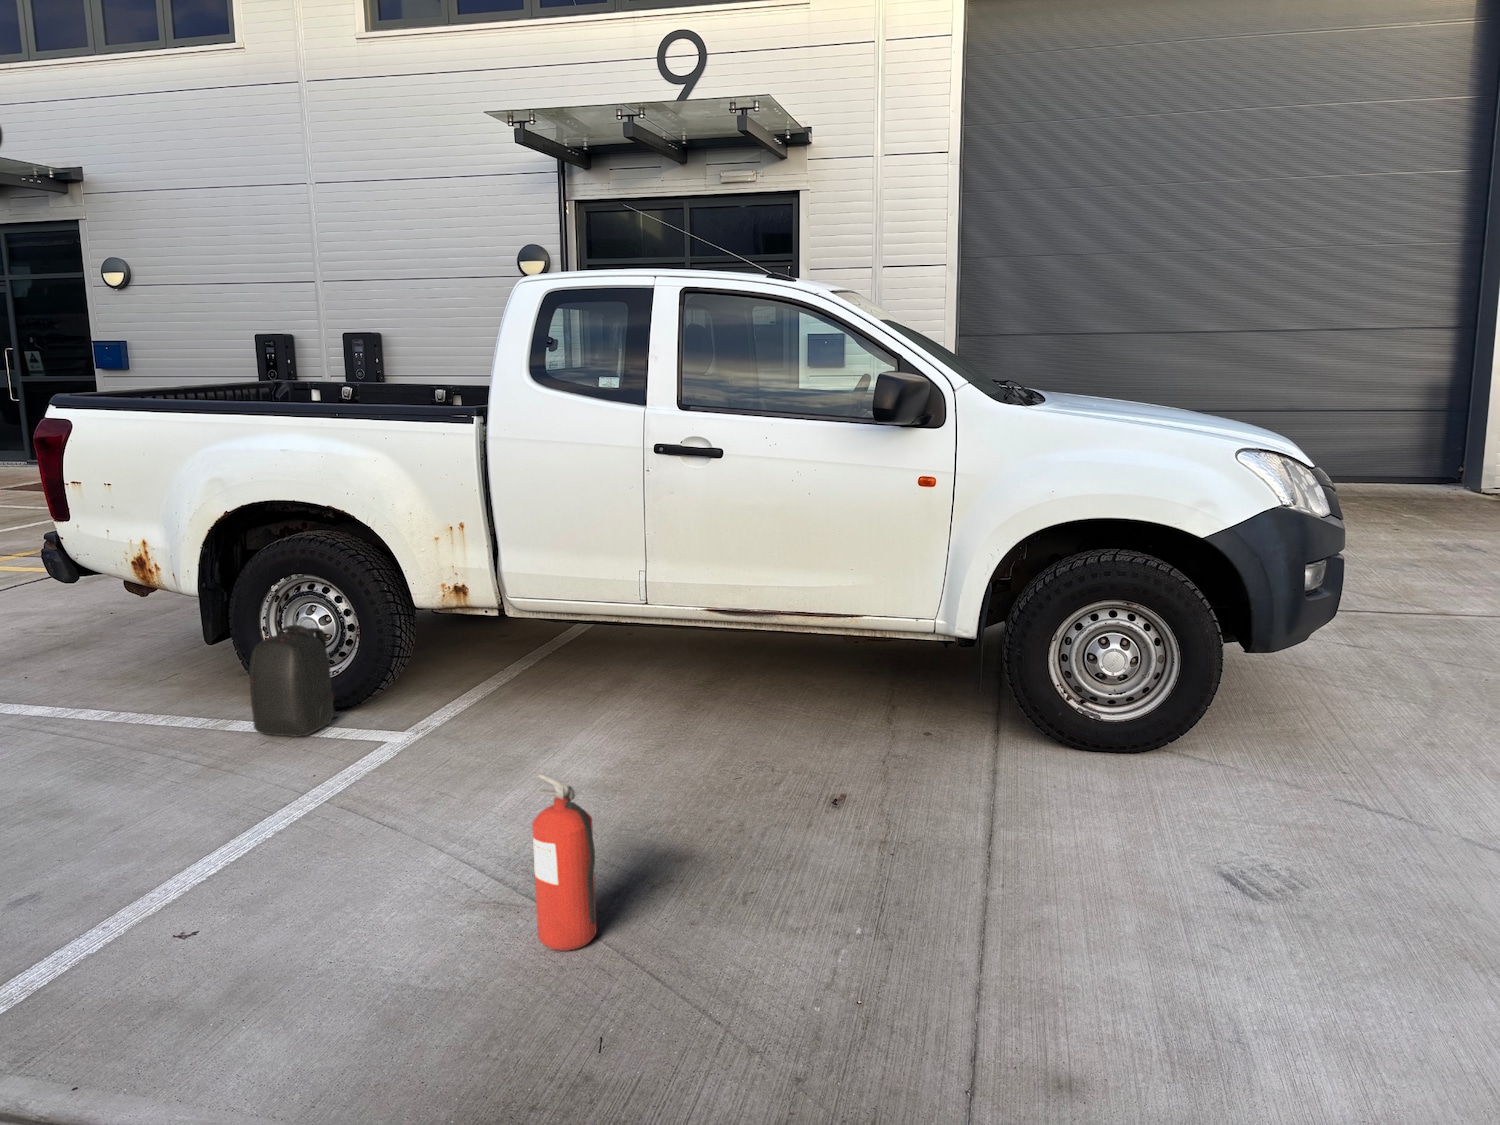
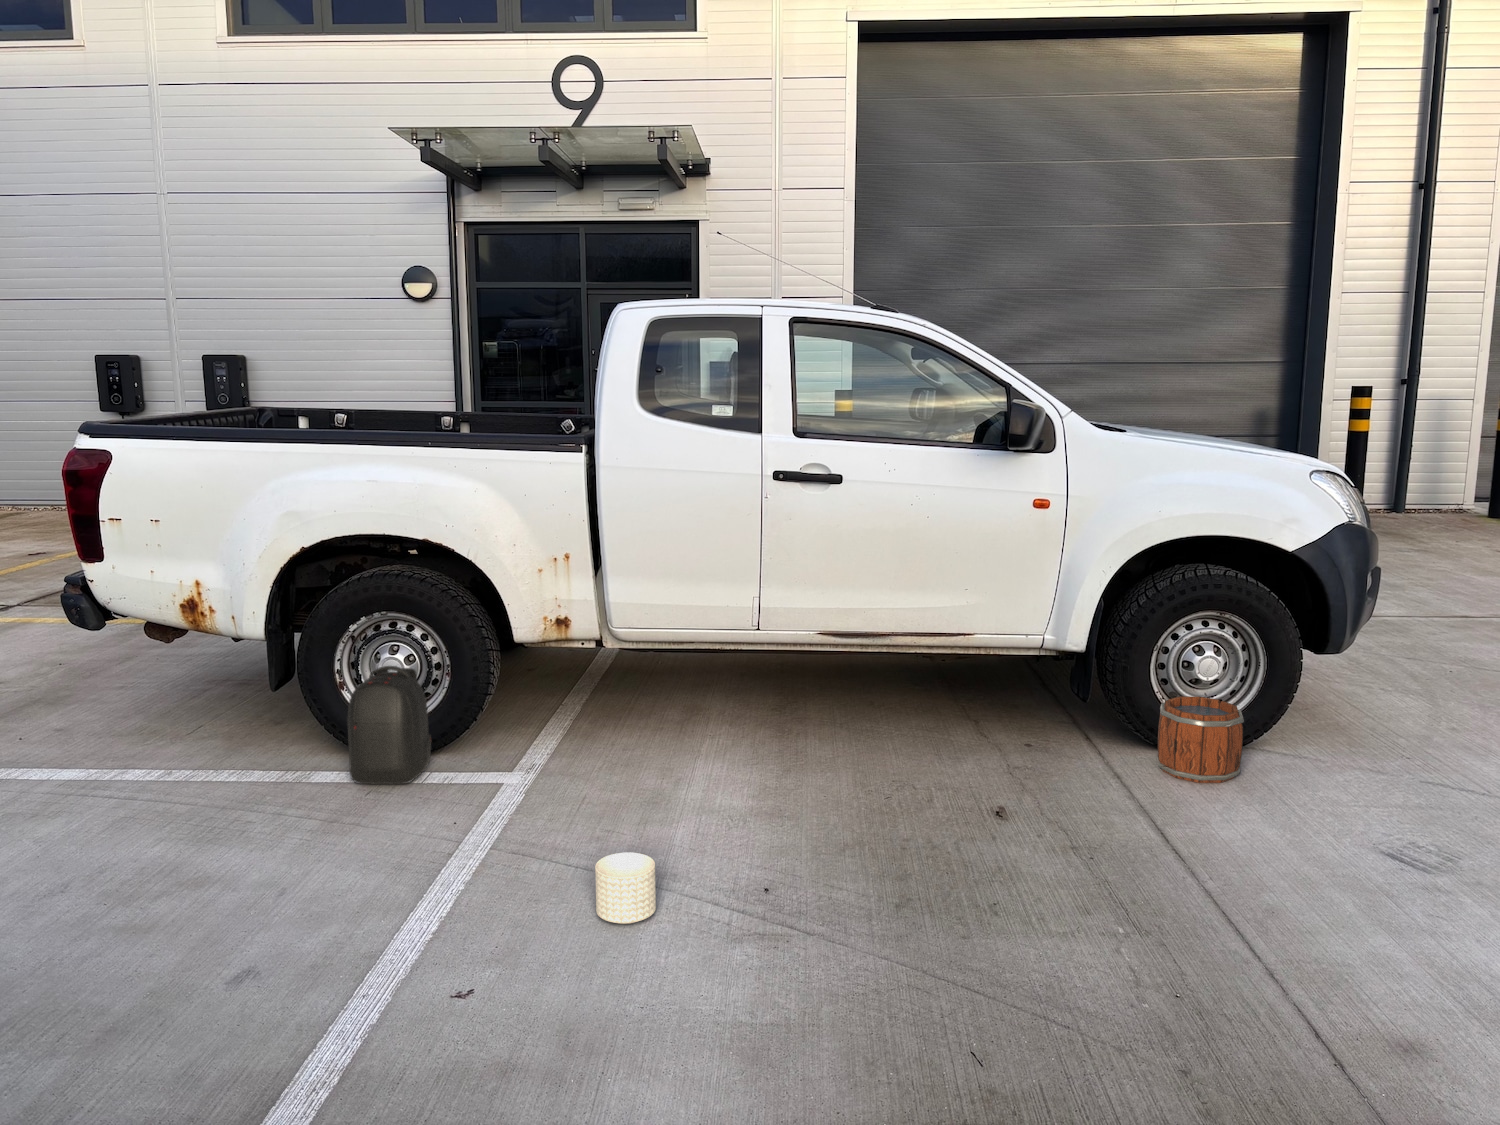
bucket: none [1044,692,1138,788] -> present [1157,696,1244,783]
fire extinguisher: present [532,774,596,951] -> none [837,800,907,976]
planter: none [353,812,416,880] -> present [595,852,656,924]

